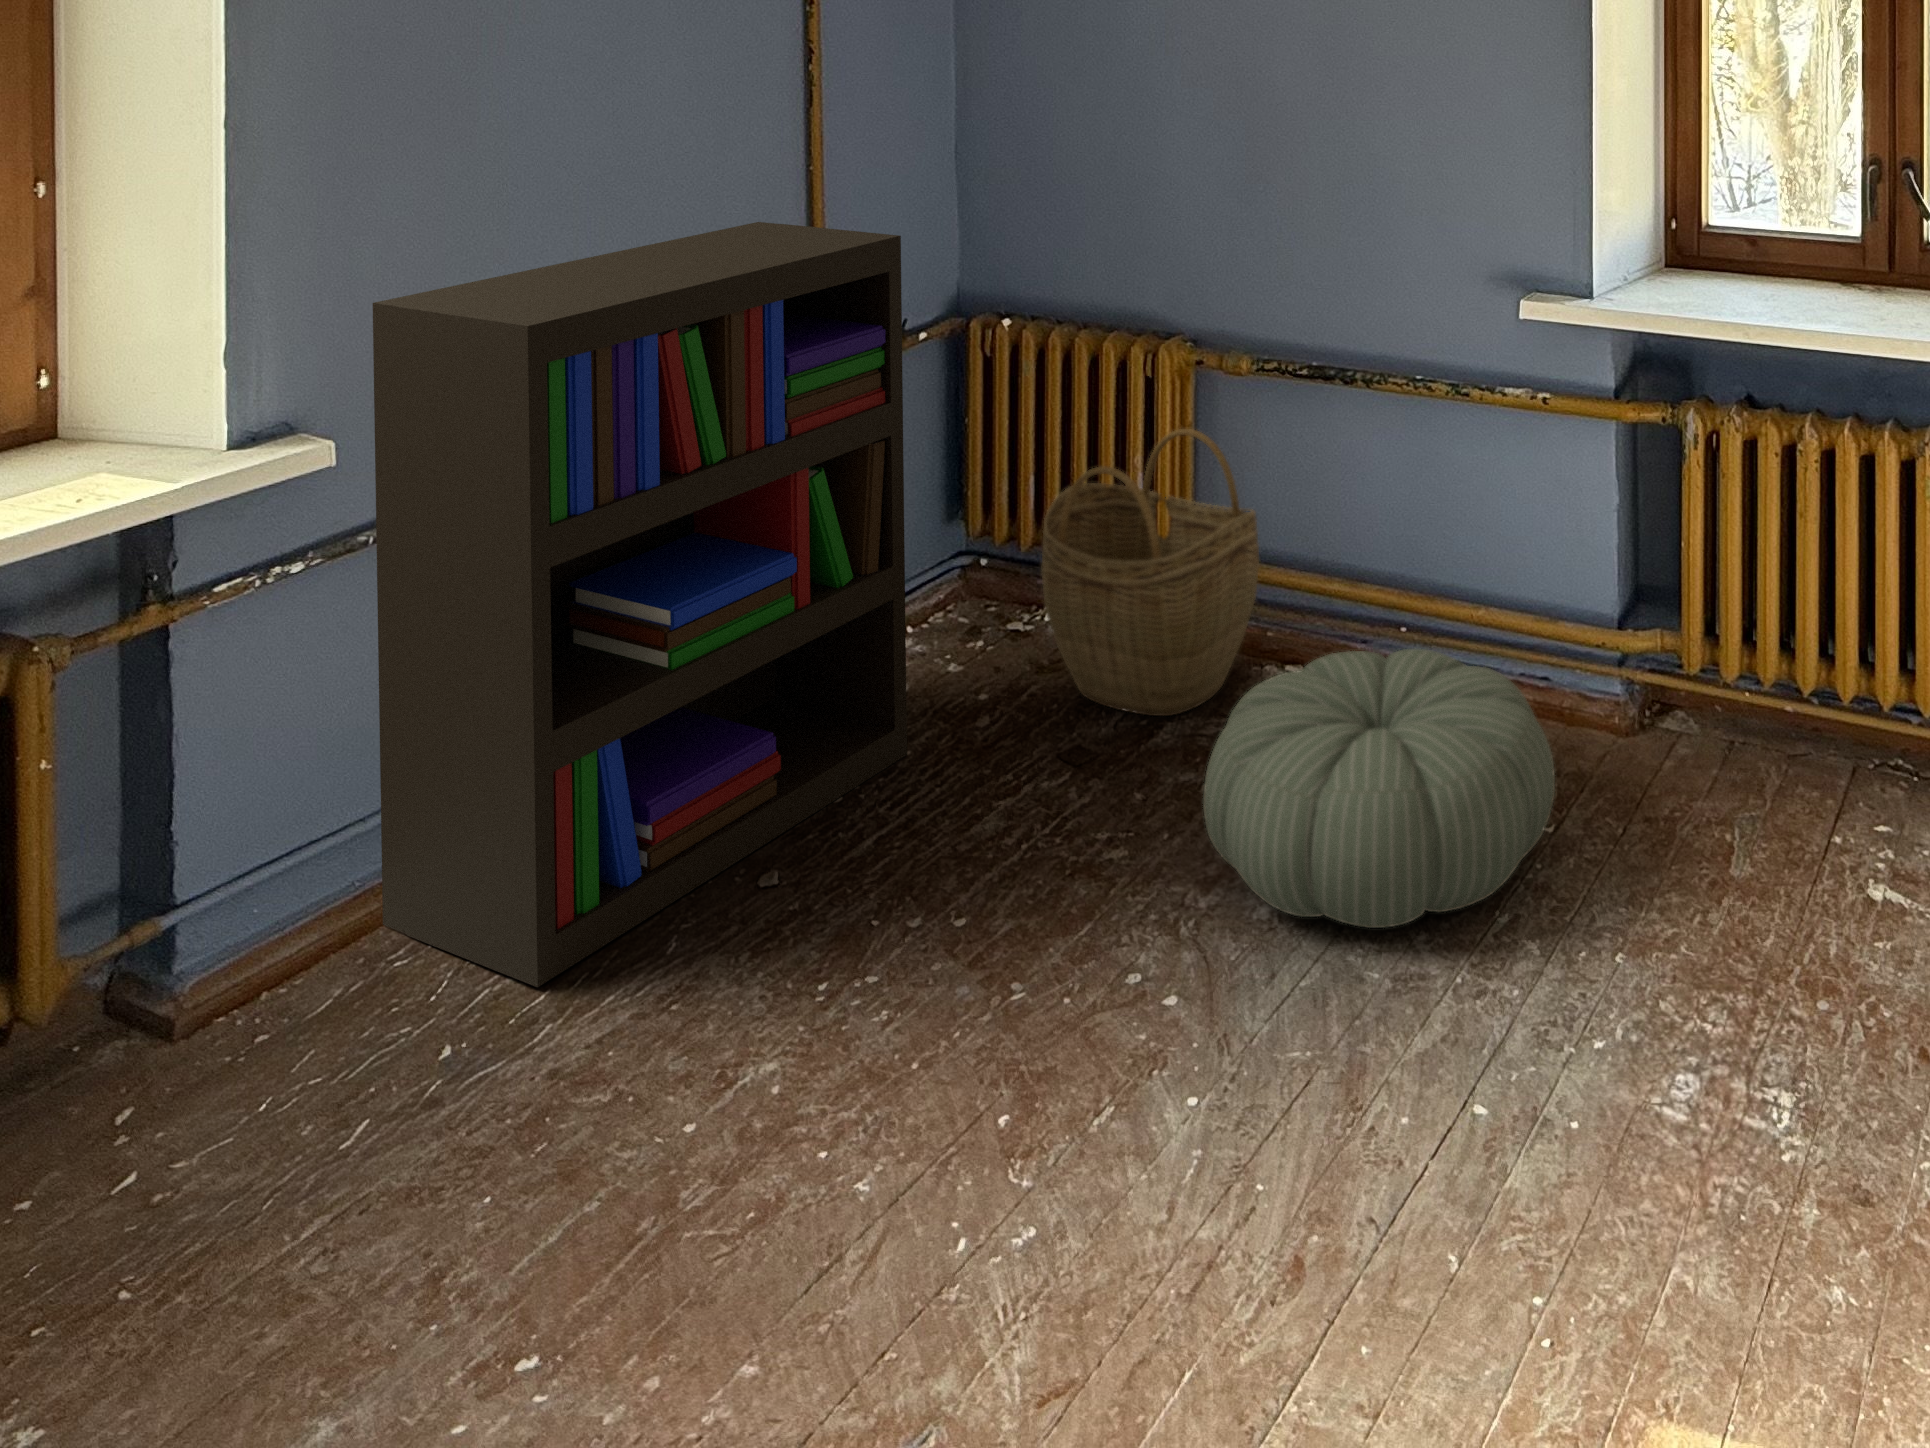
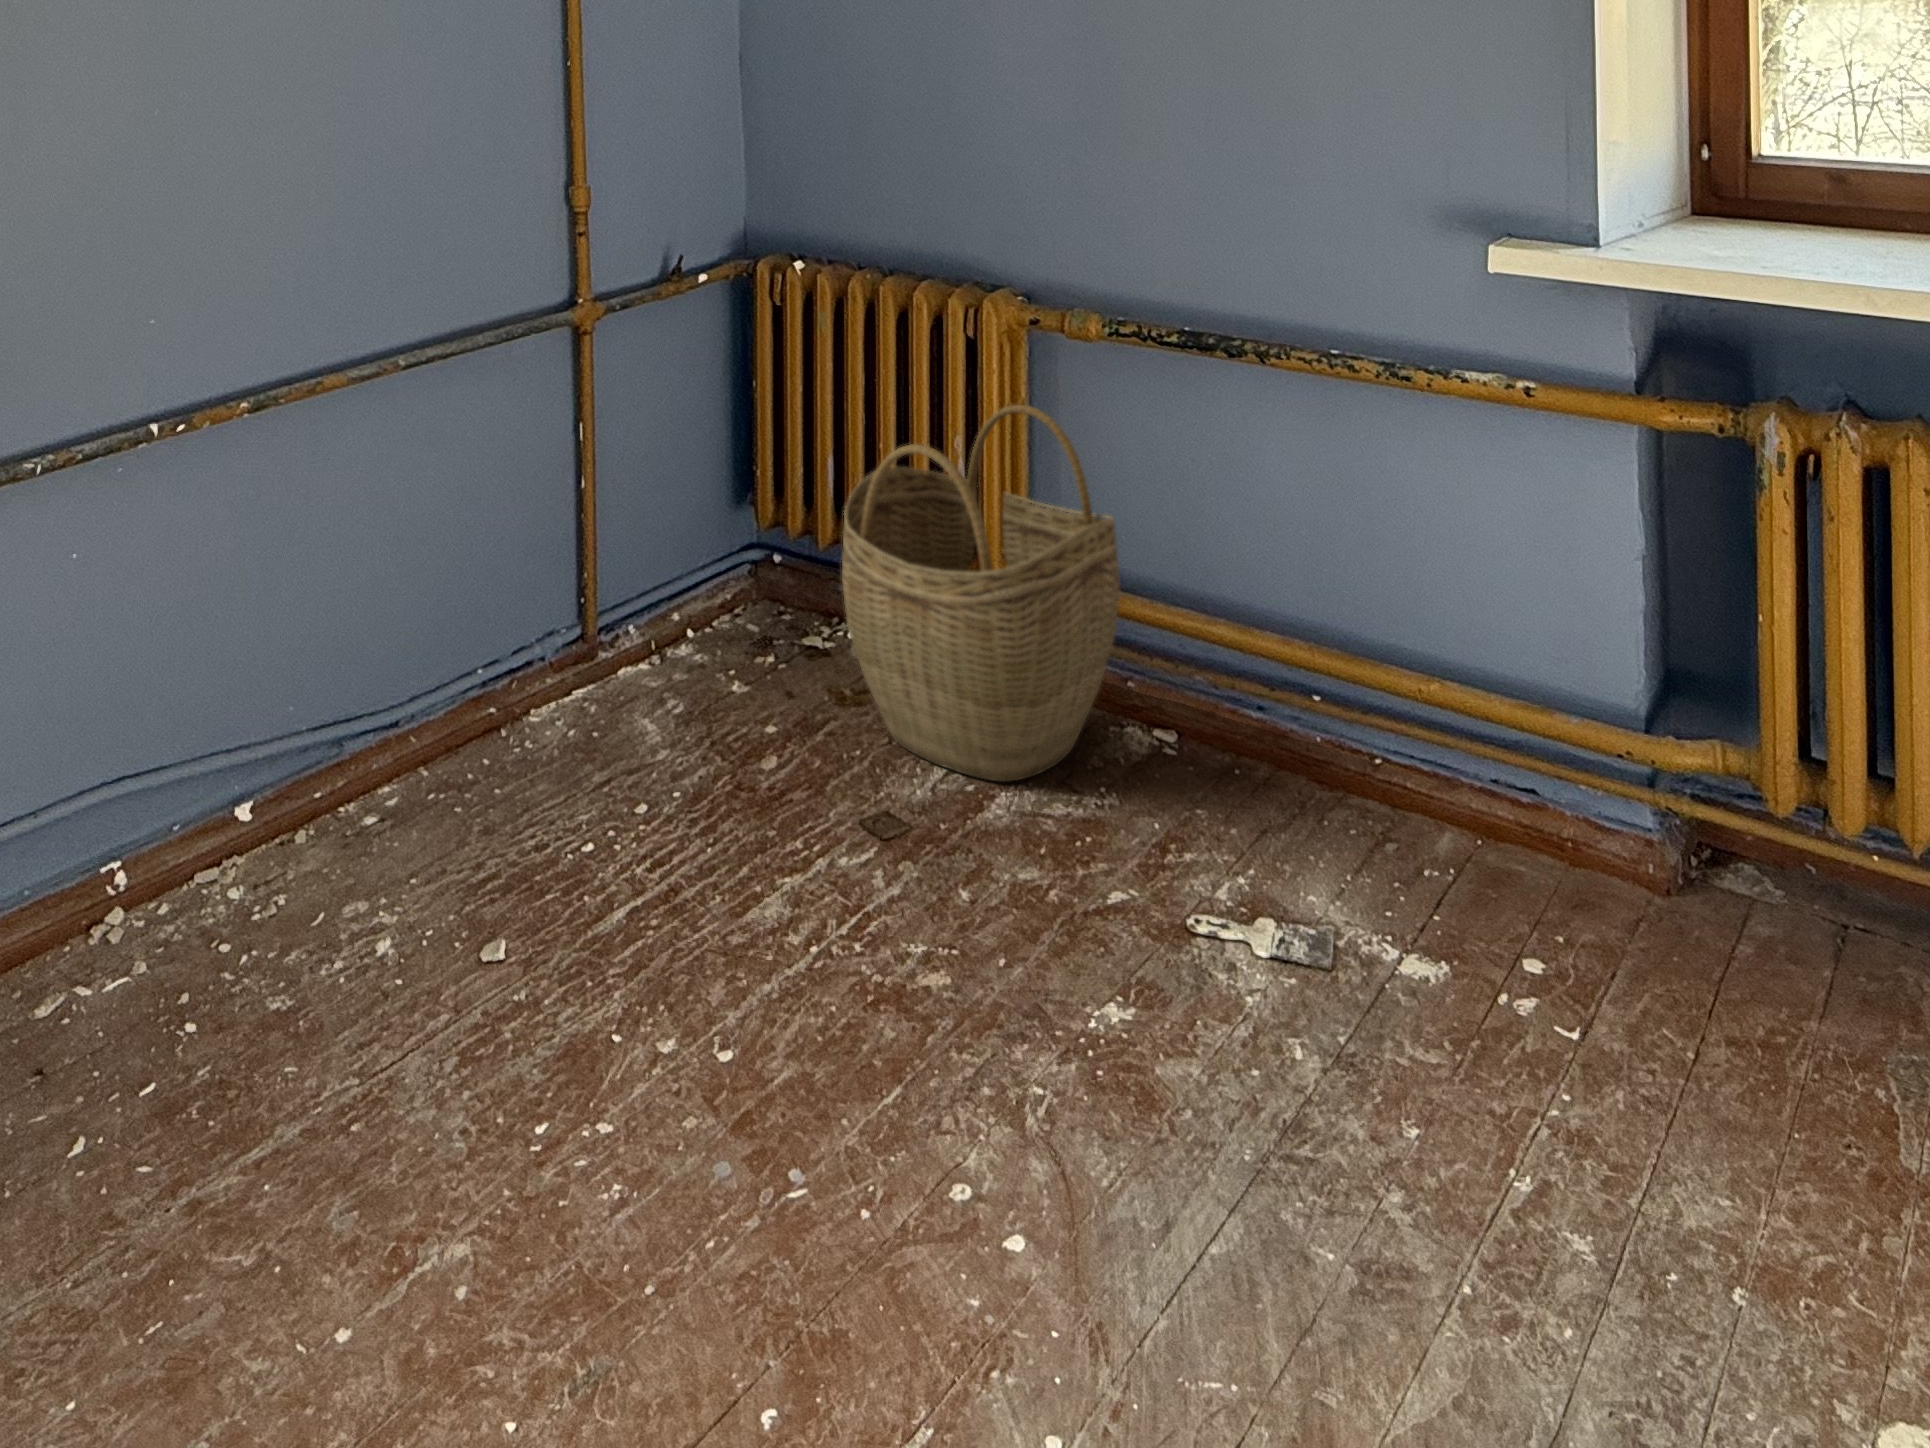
bookshelf: present [373,222,907,987] -> none [36,118,676,1070]
pouf: present [1203,648,1555,928] -> none [1058,726,1591,1174]

